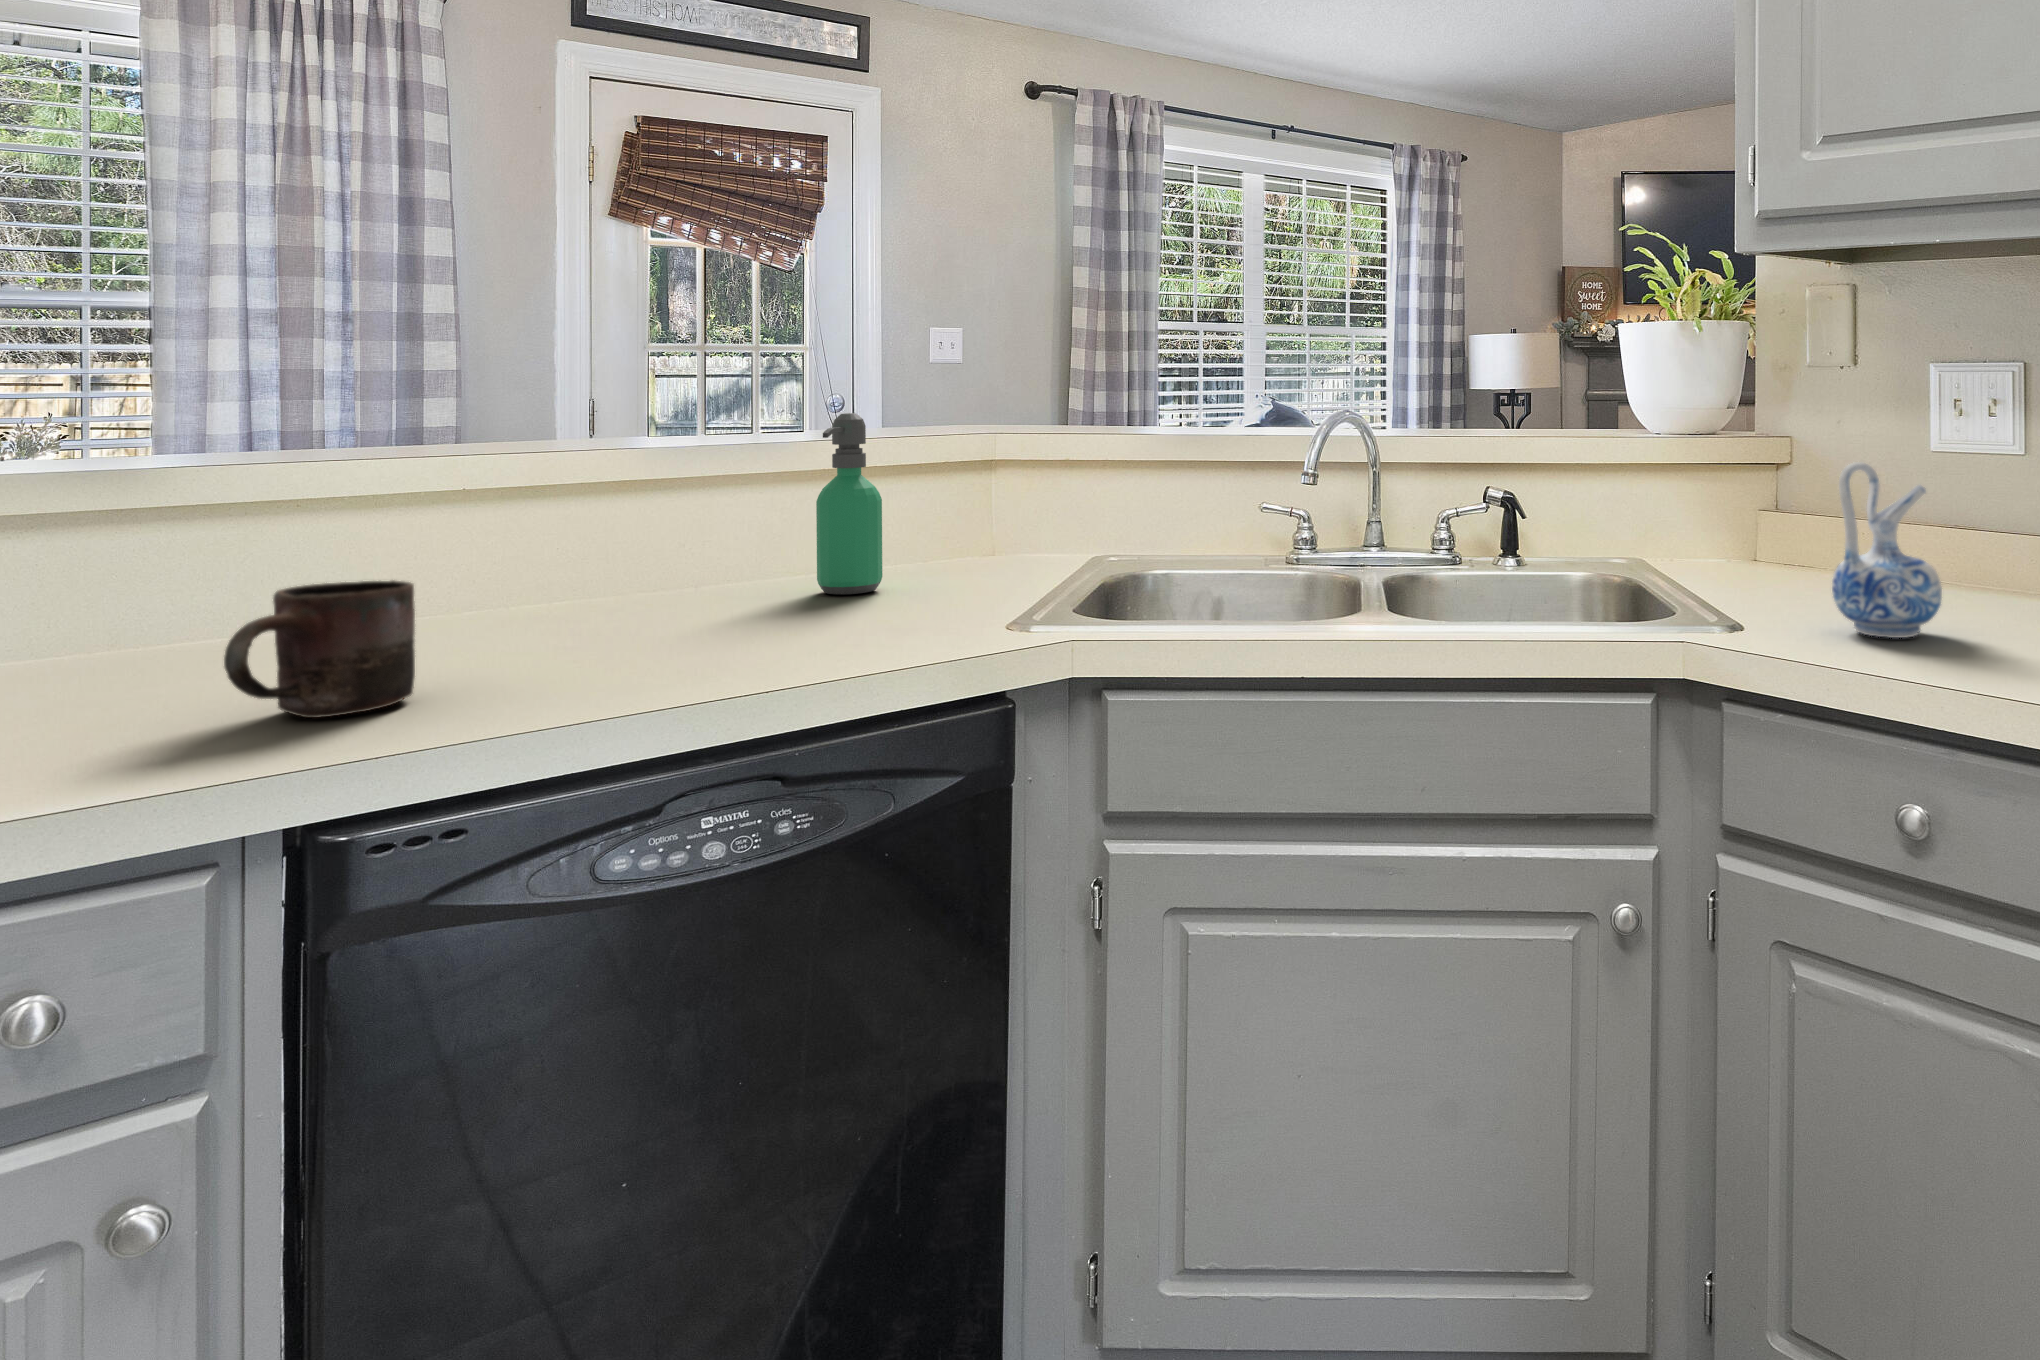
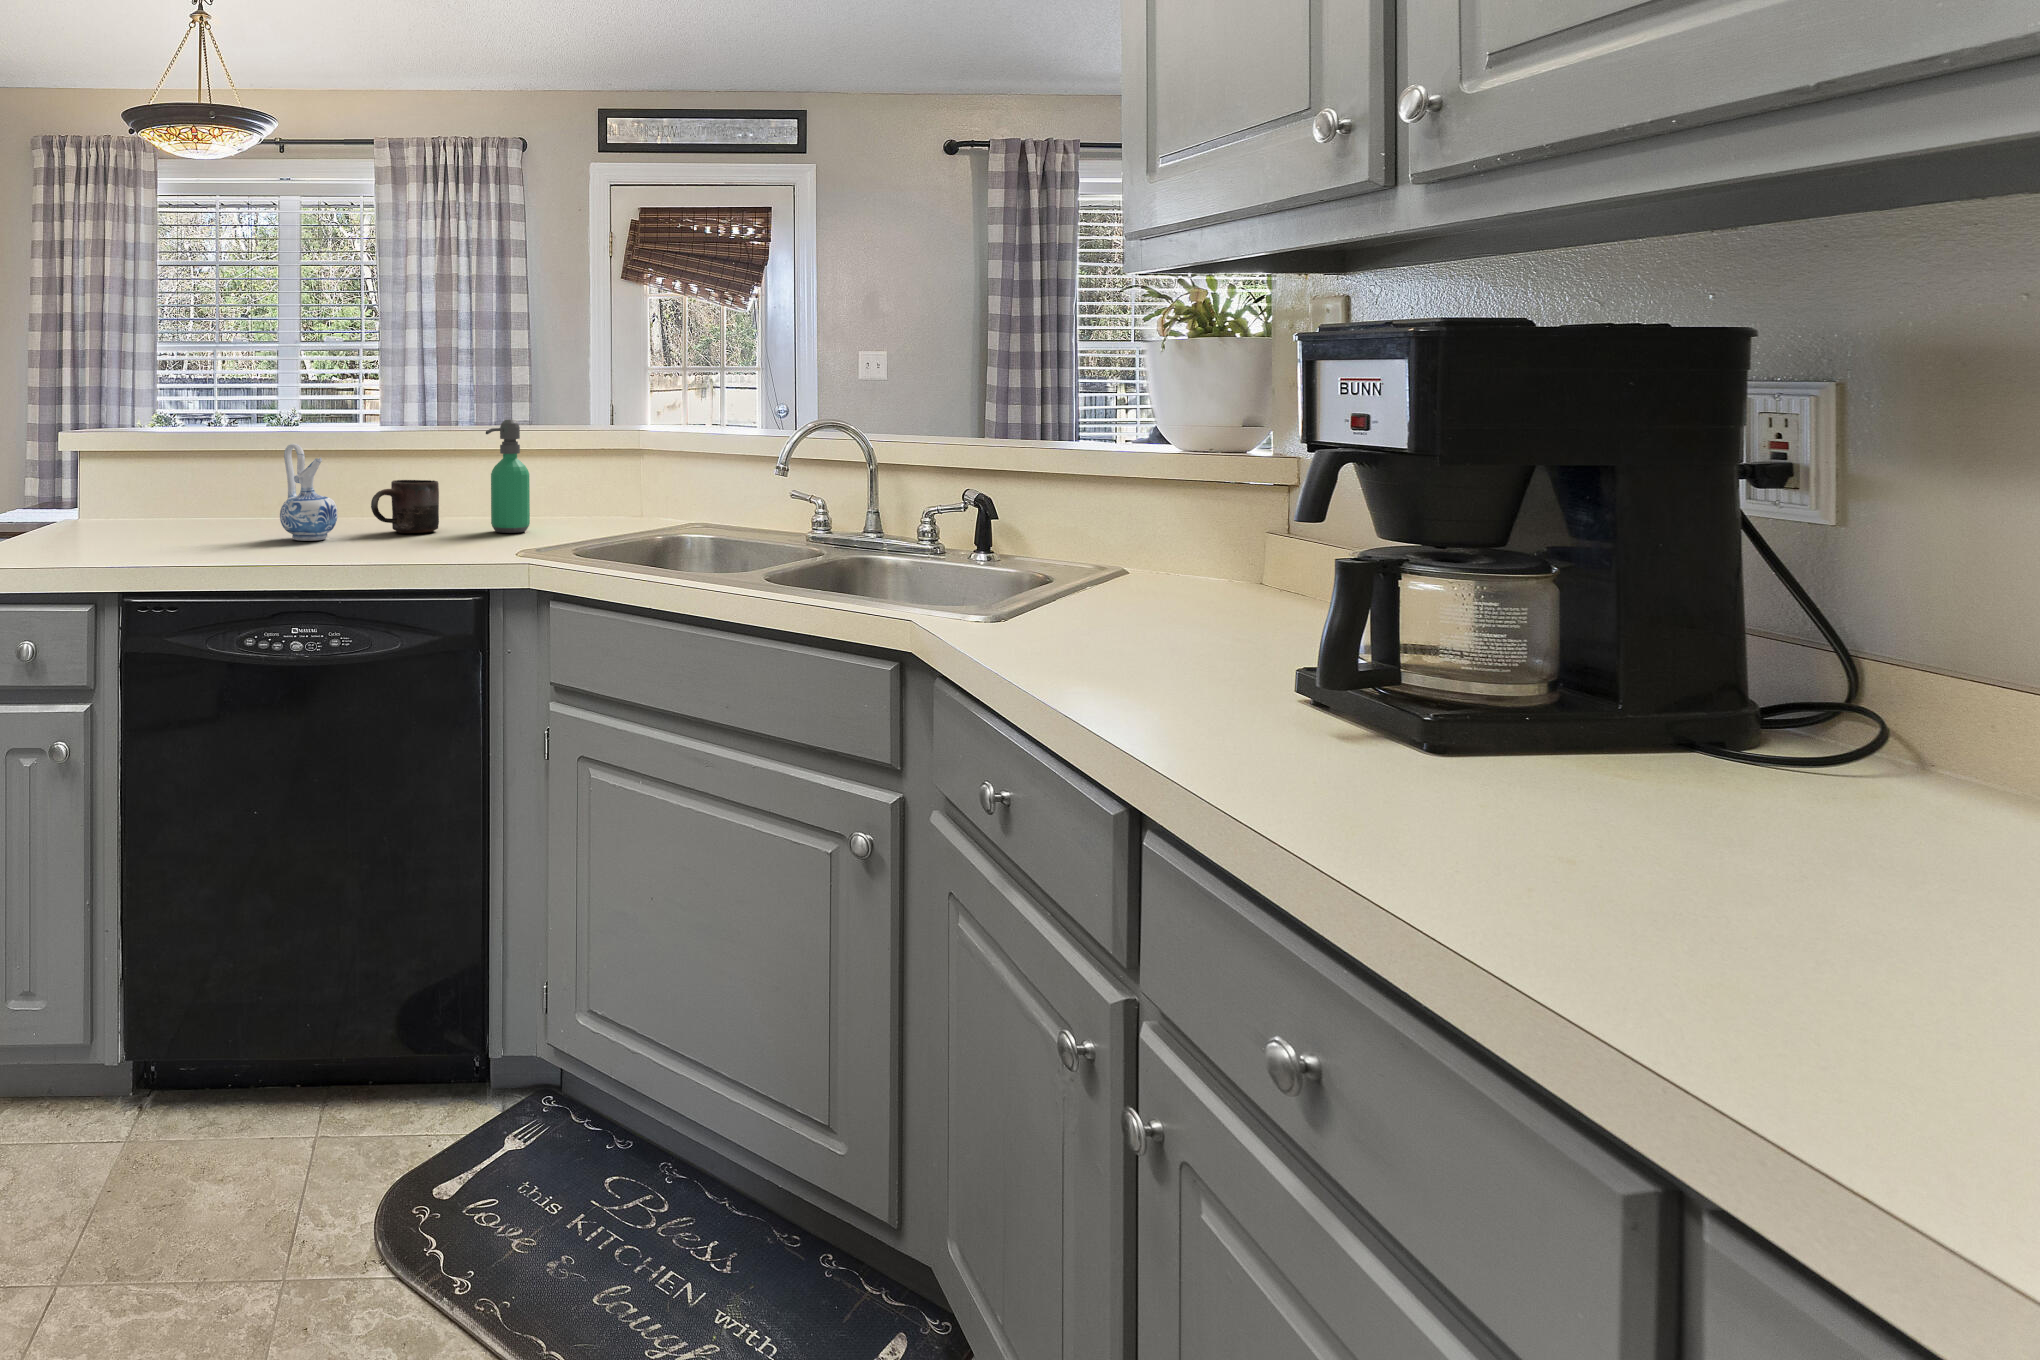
ceramic pitcher: present [1832,462,1942,638] -> present [280,444,338,541]
mug: present [224,580,415,718] -> present [371,480,439,533]

